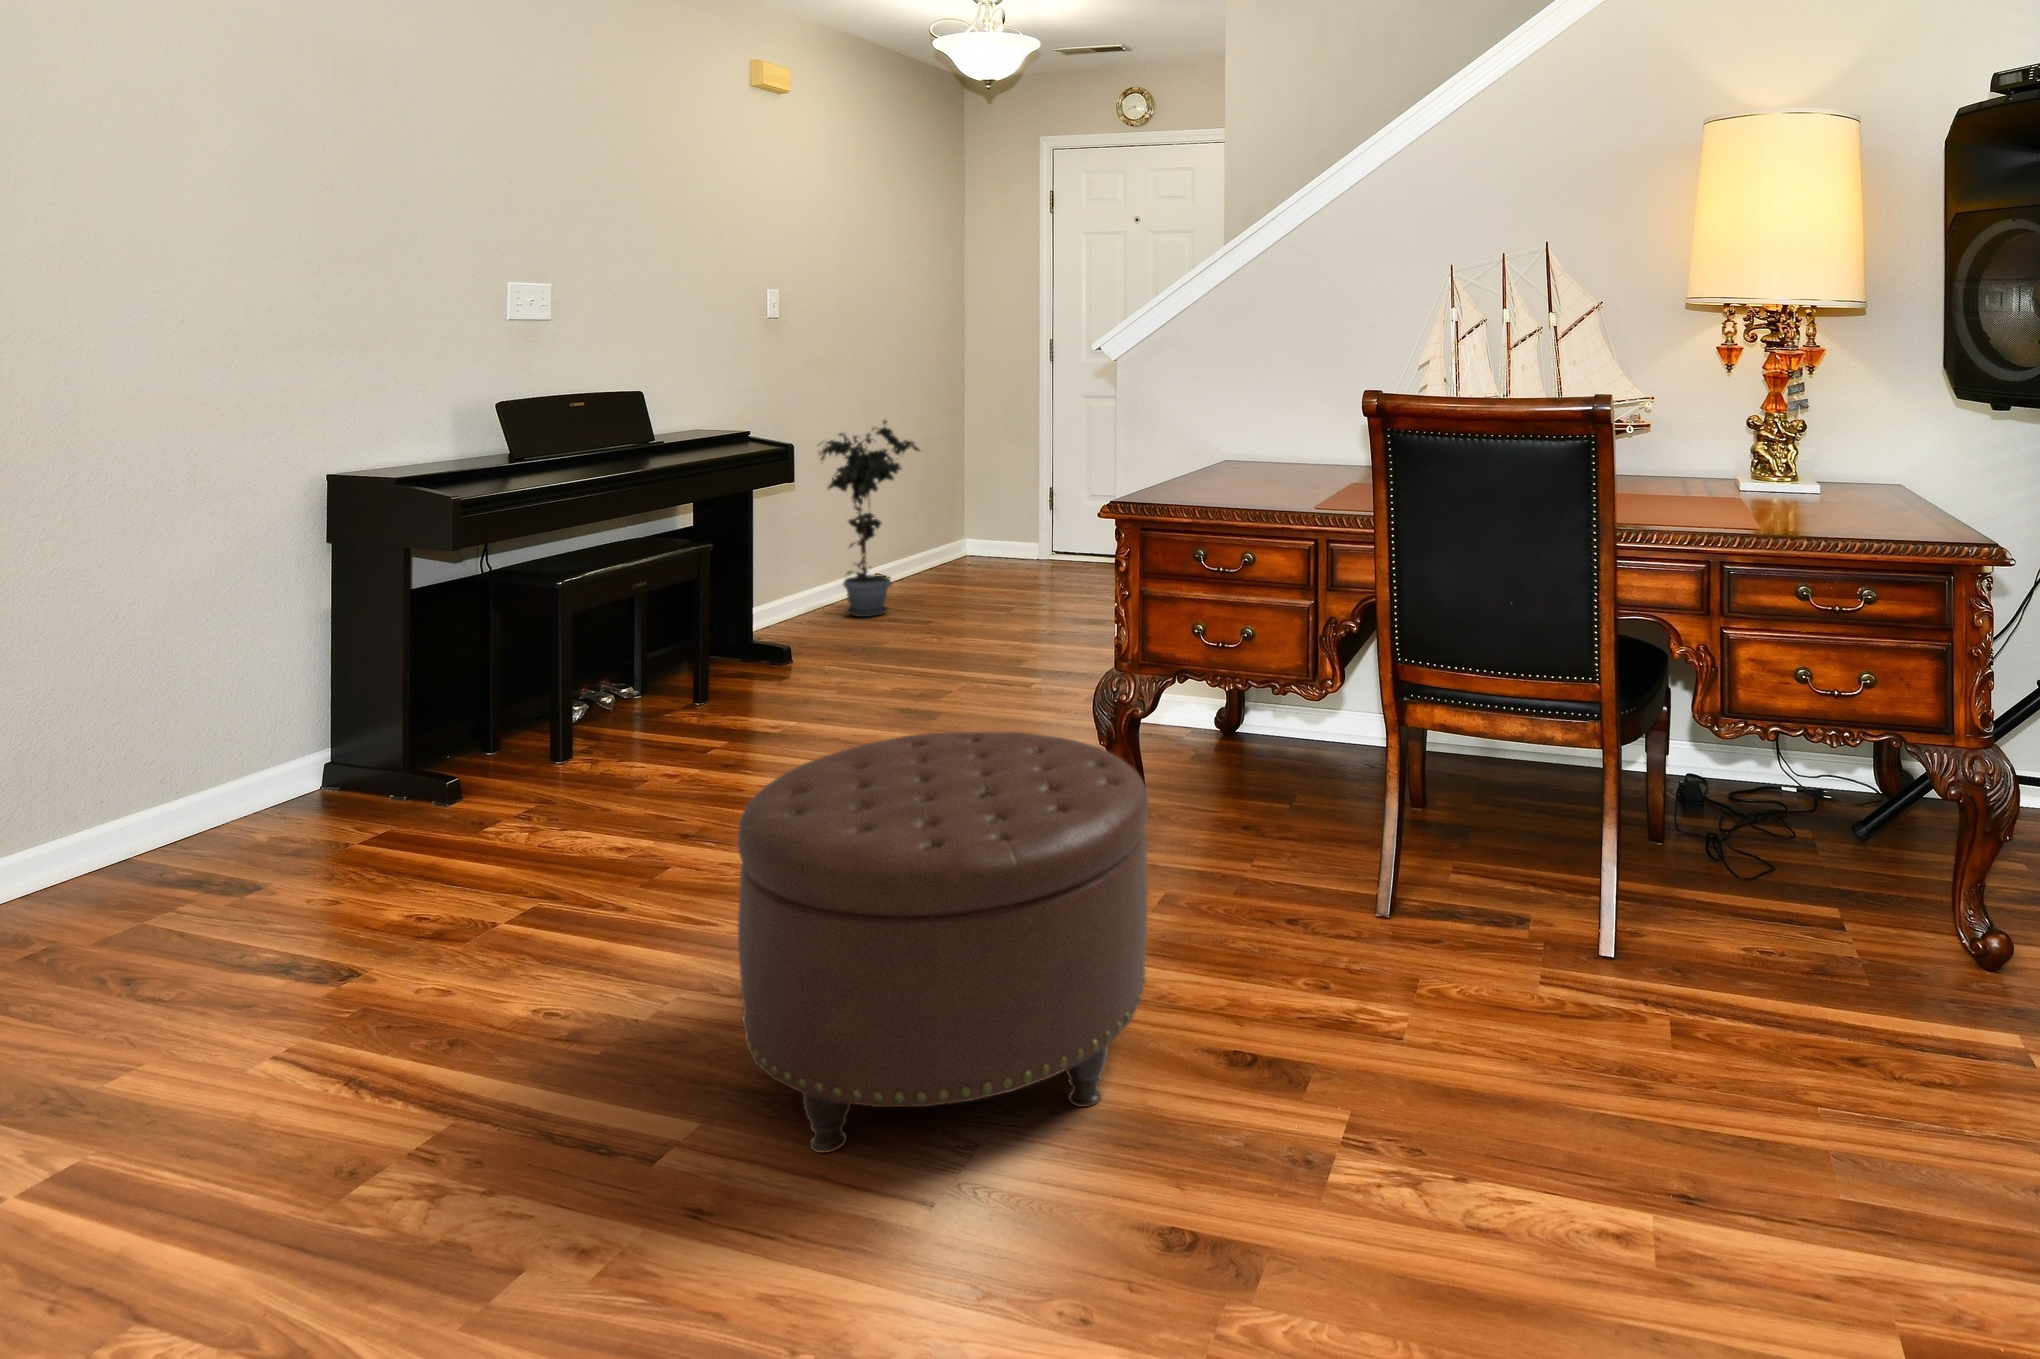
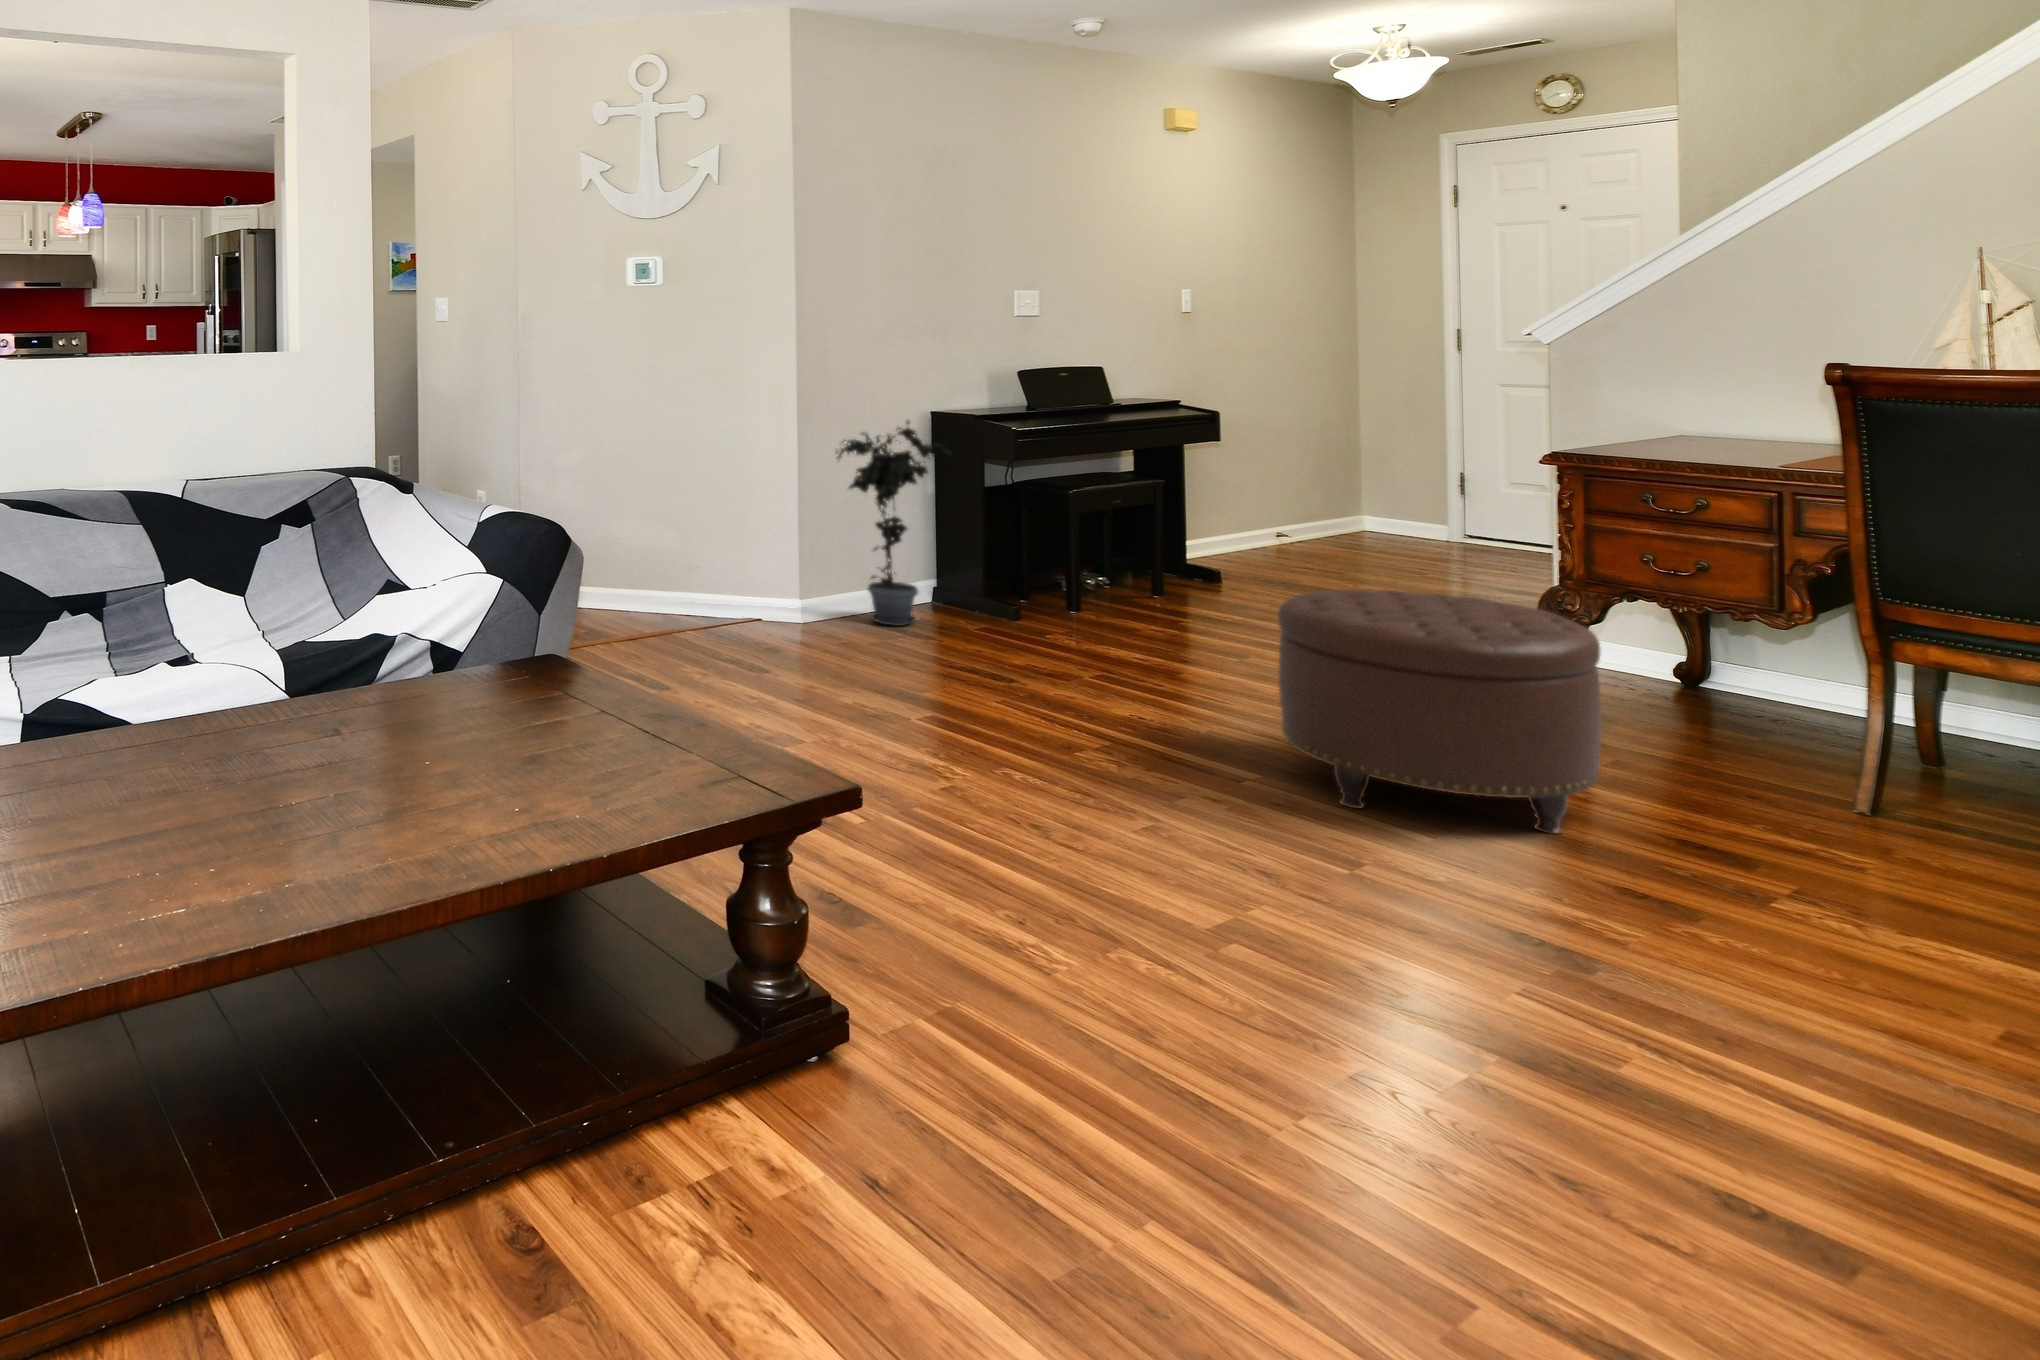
potted plant: present [817,420,919,617] -> present [836,421,951,626]

